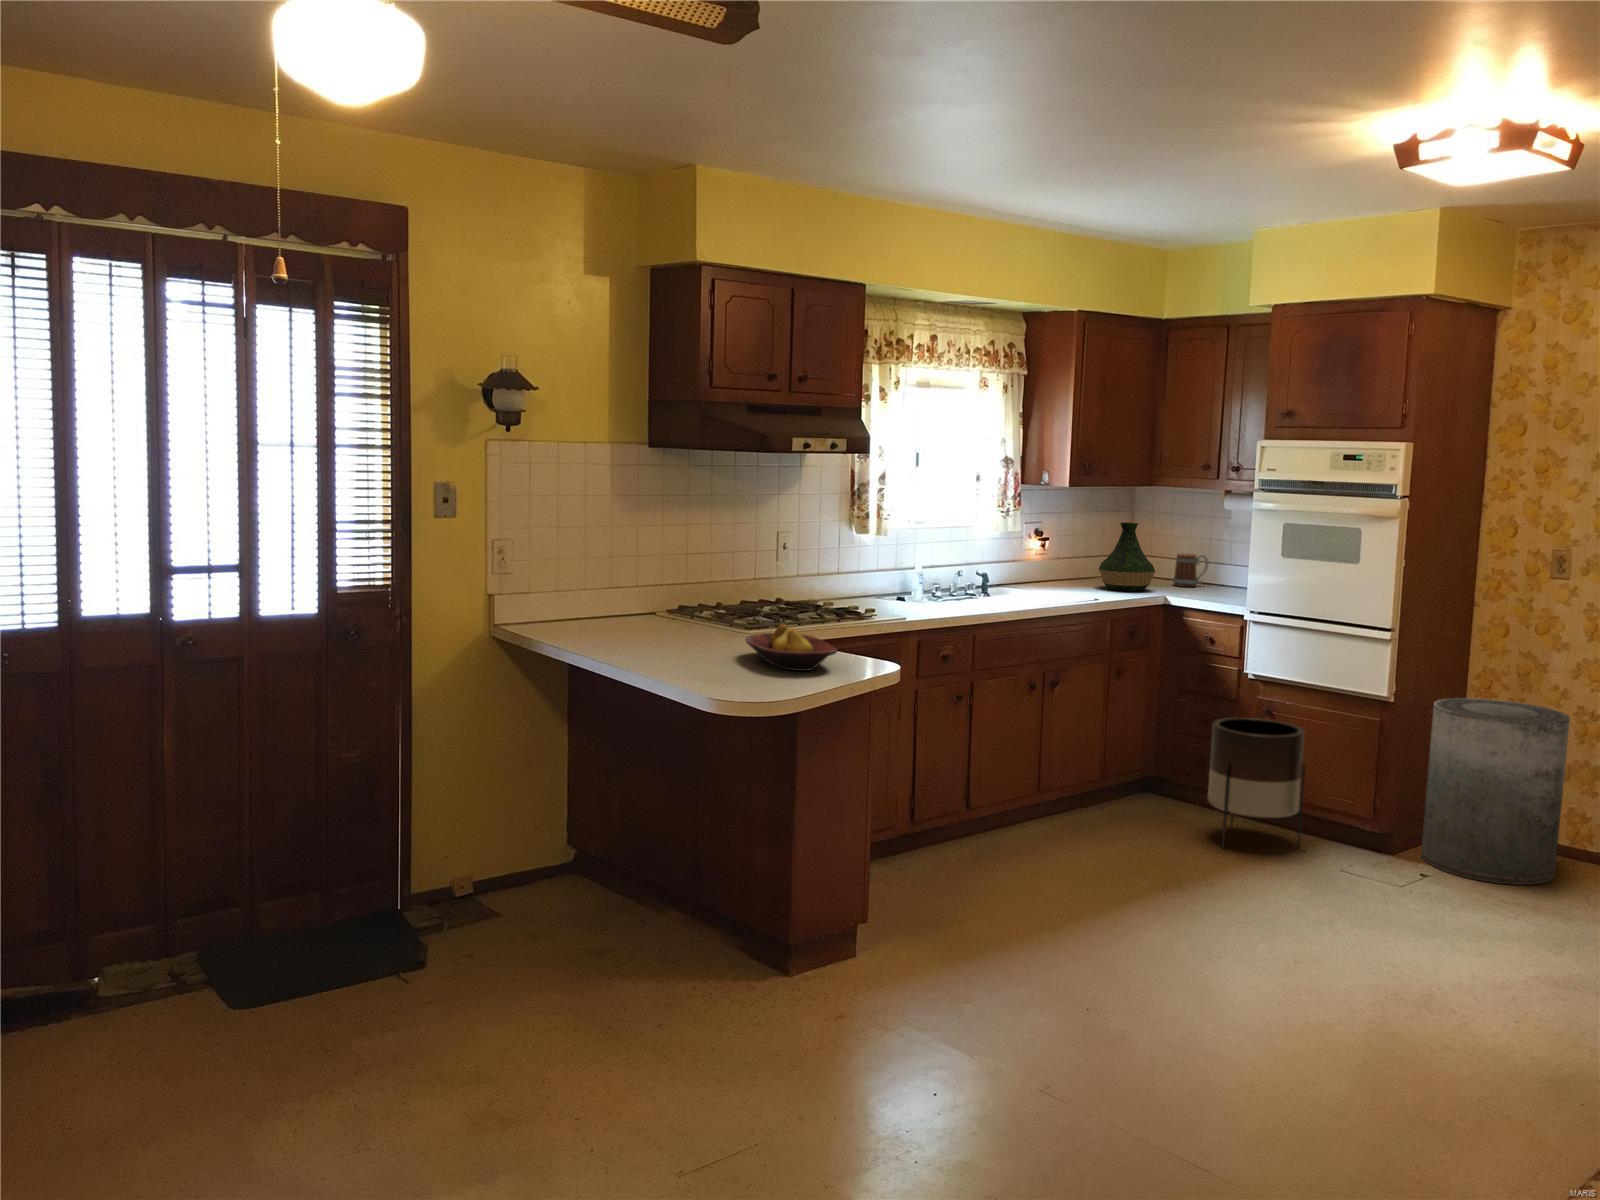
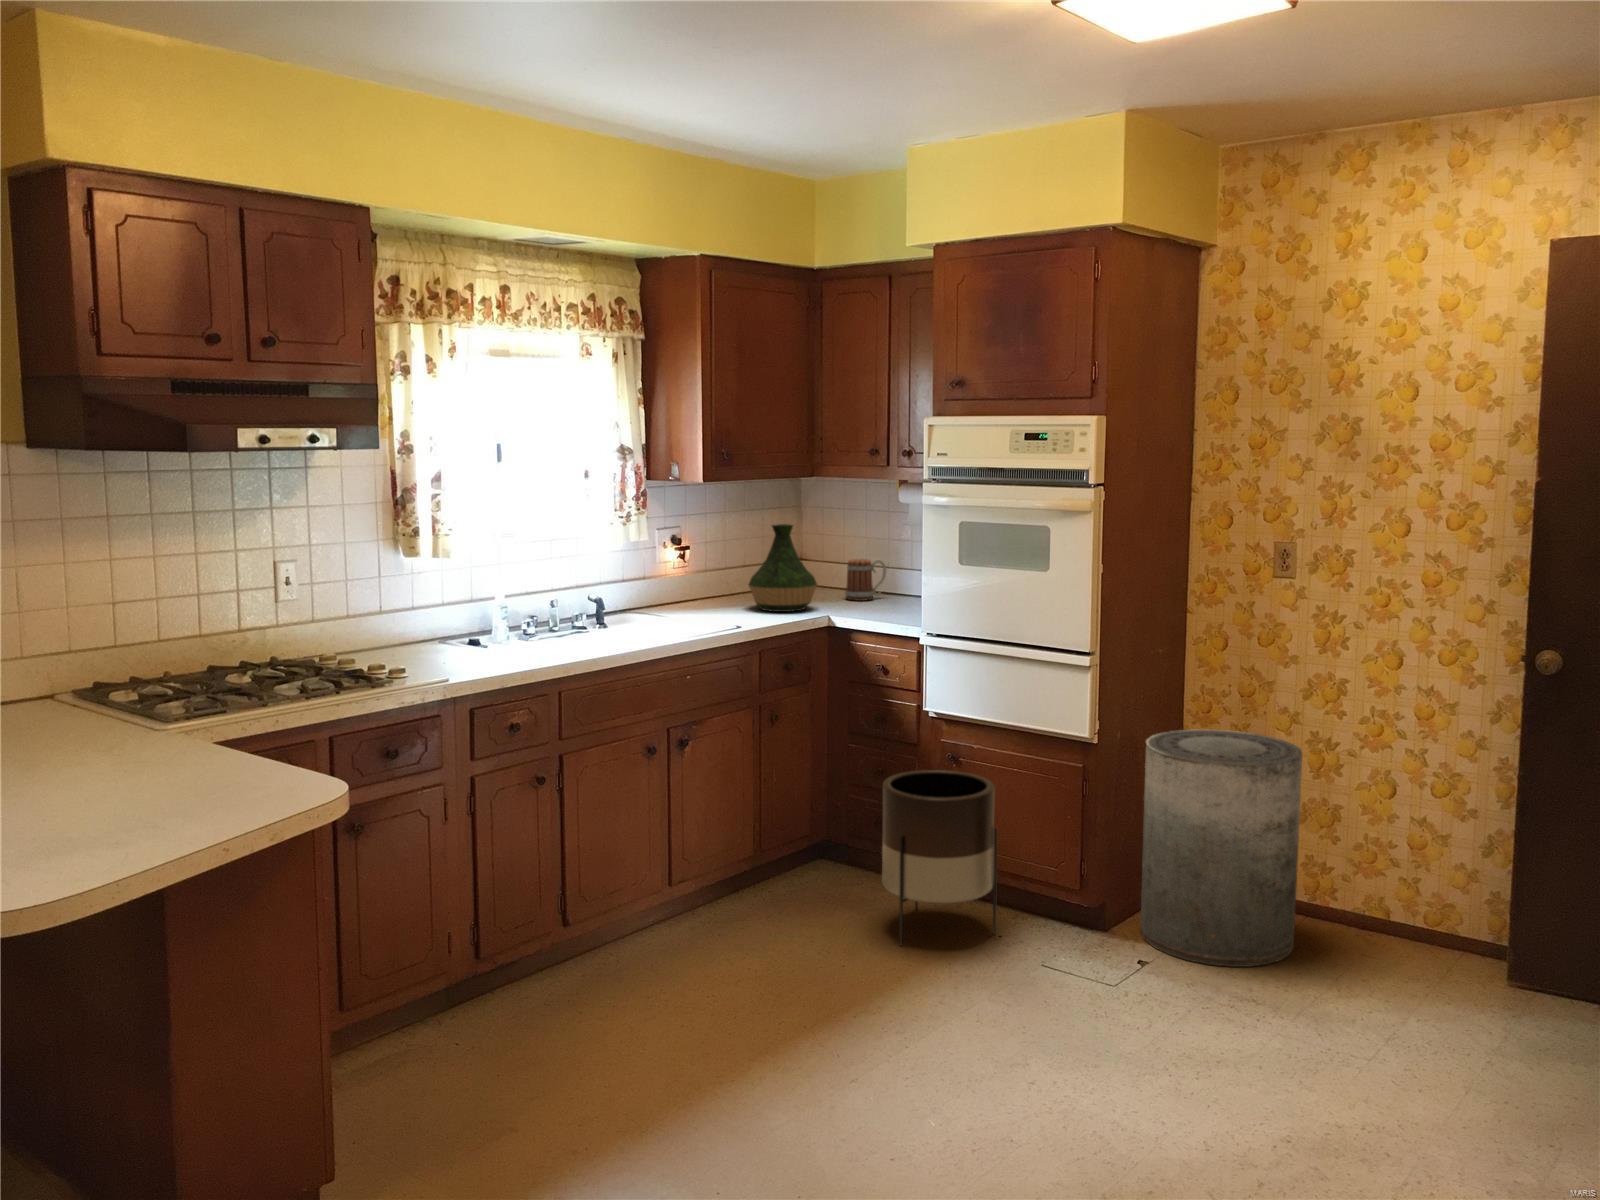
fruit bowl: present [746,624,837,671] -> none [98,724,241,806]

